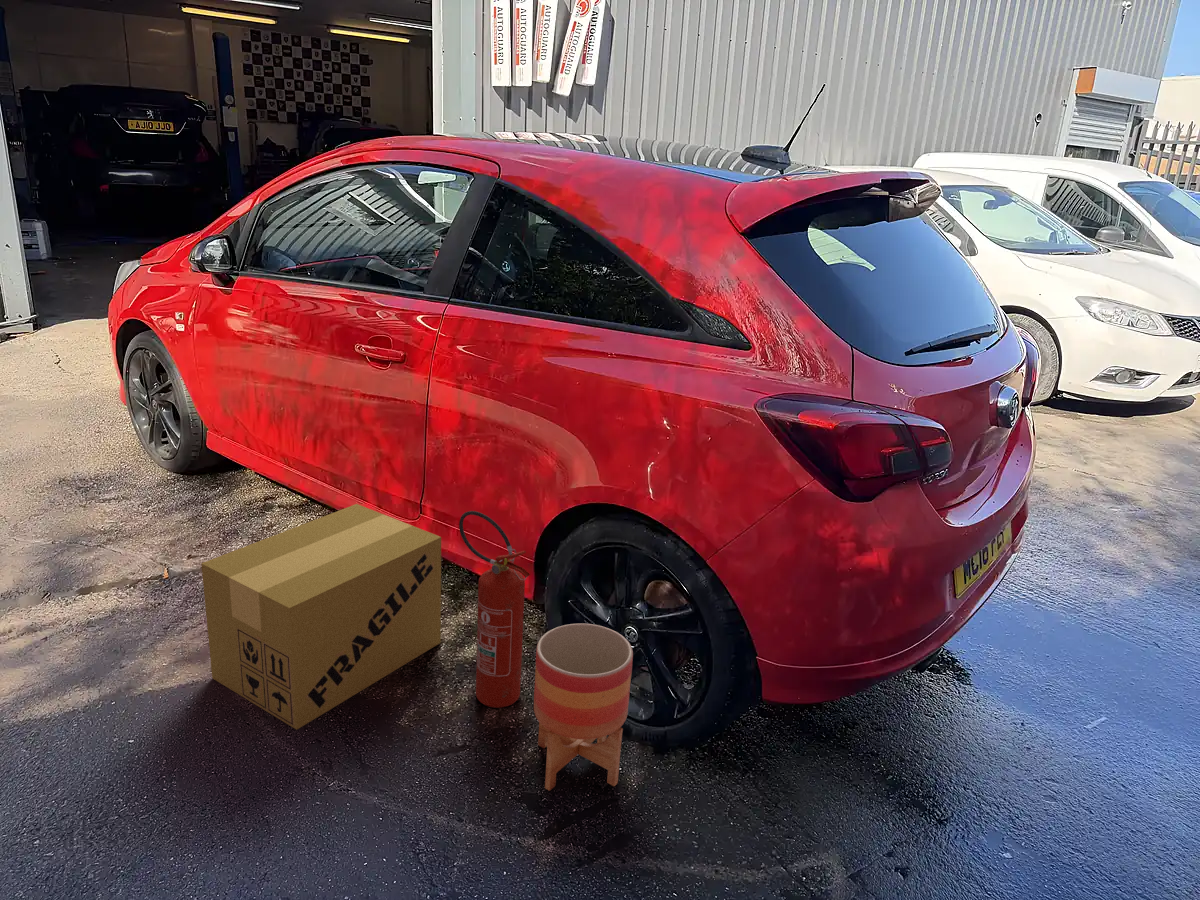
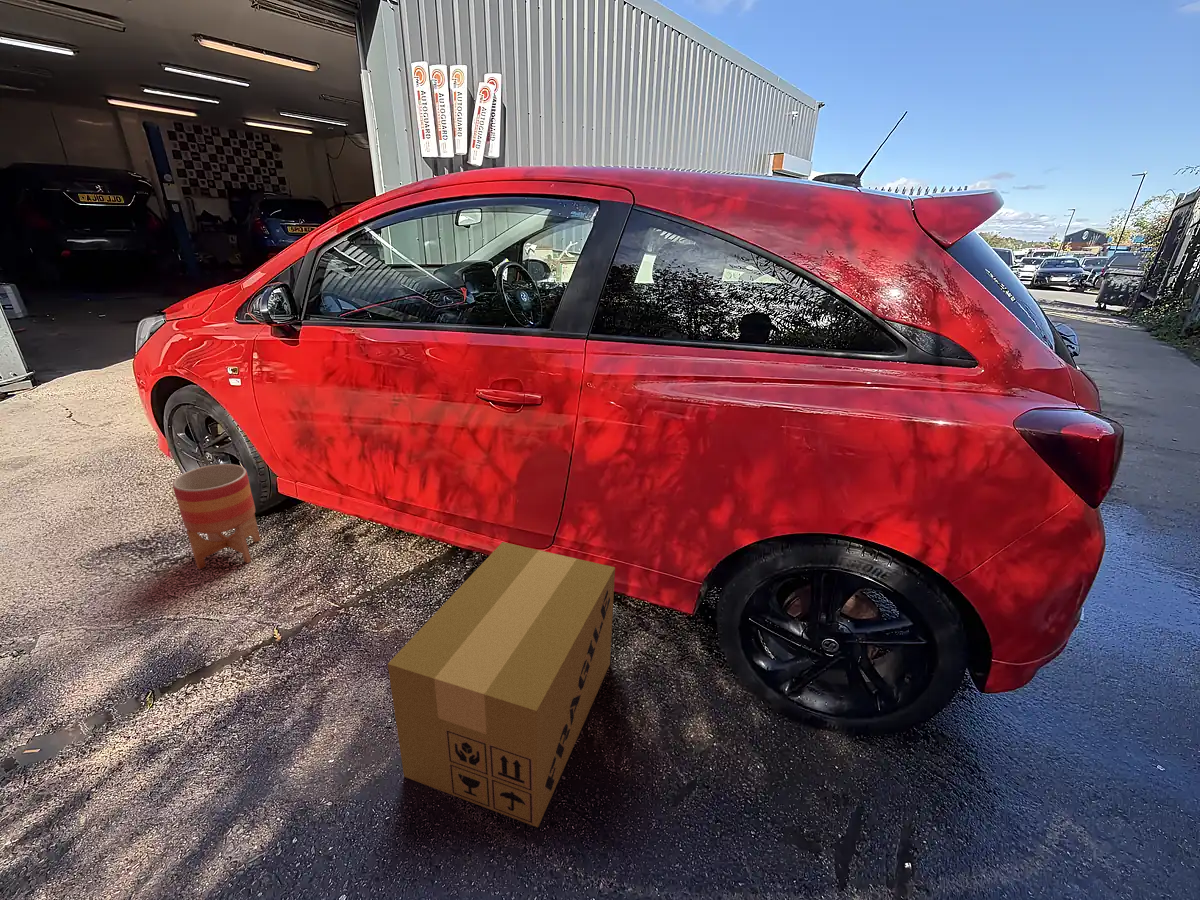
fire extinguisher: present [459,511,530,708] -> none [665,547,757,734]
planter: present [534,624,633,791] -> present [173,464,260,569]

